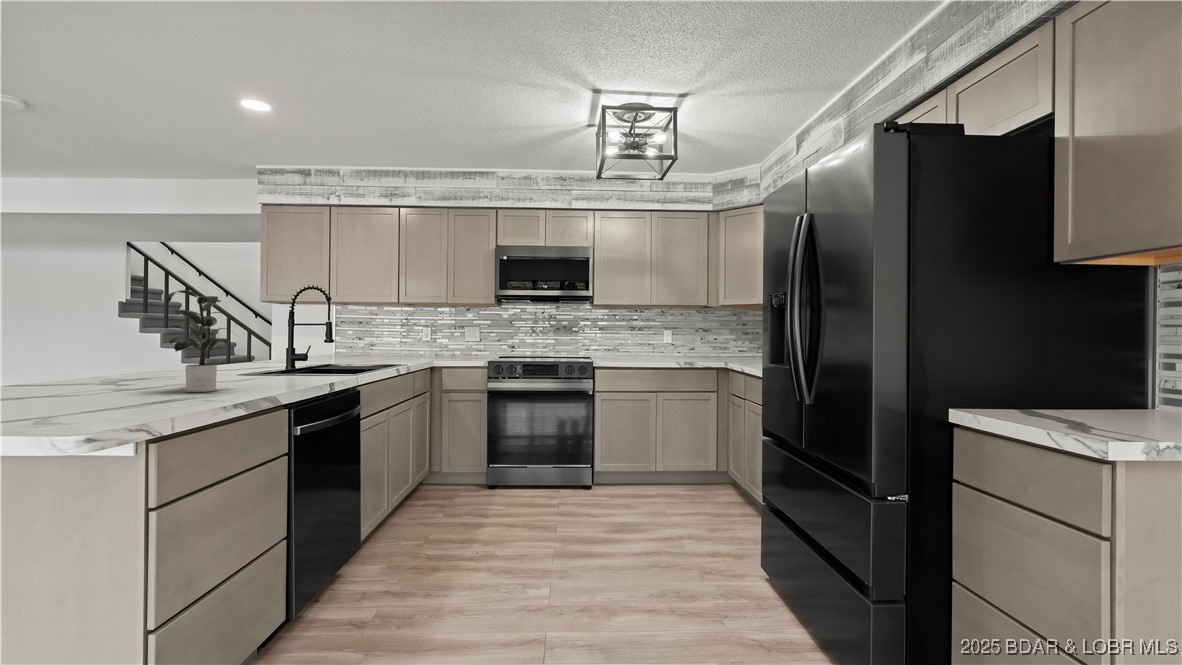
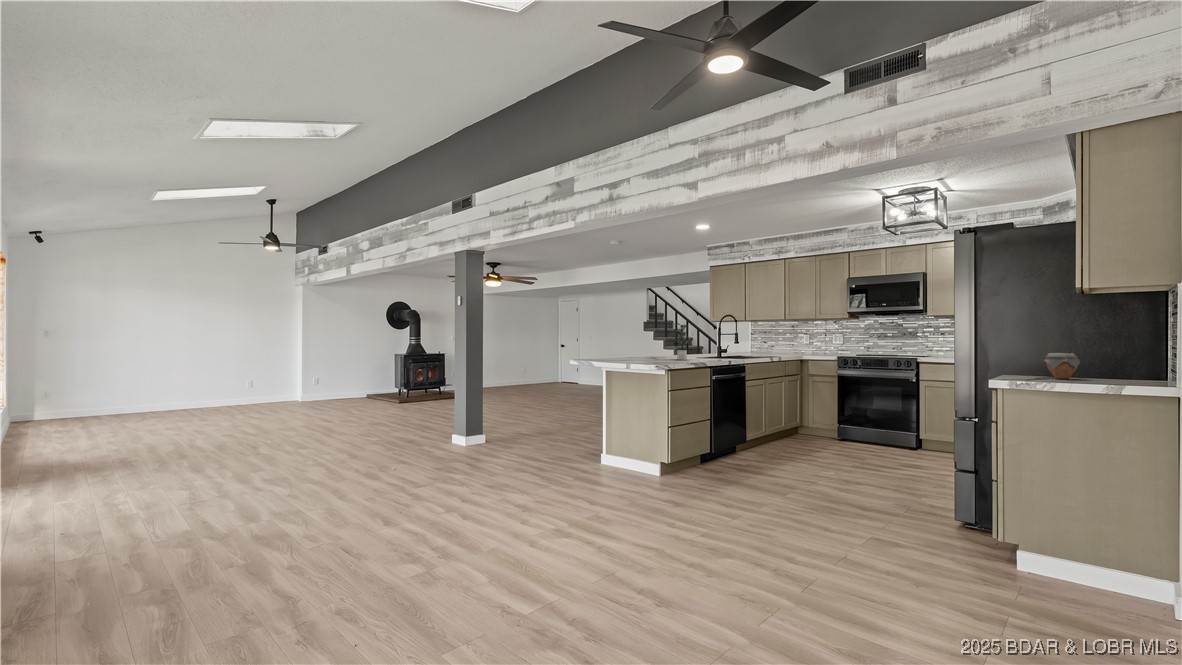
jar: none [1040,367,1116,418] -> present [1044,353,1080,379]

